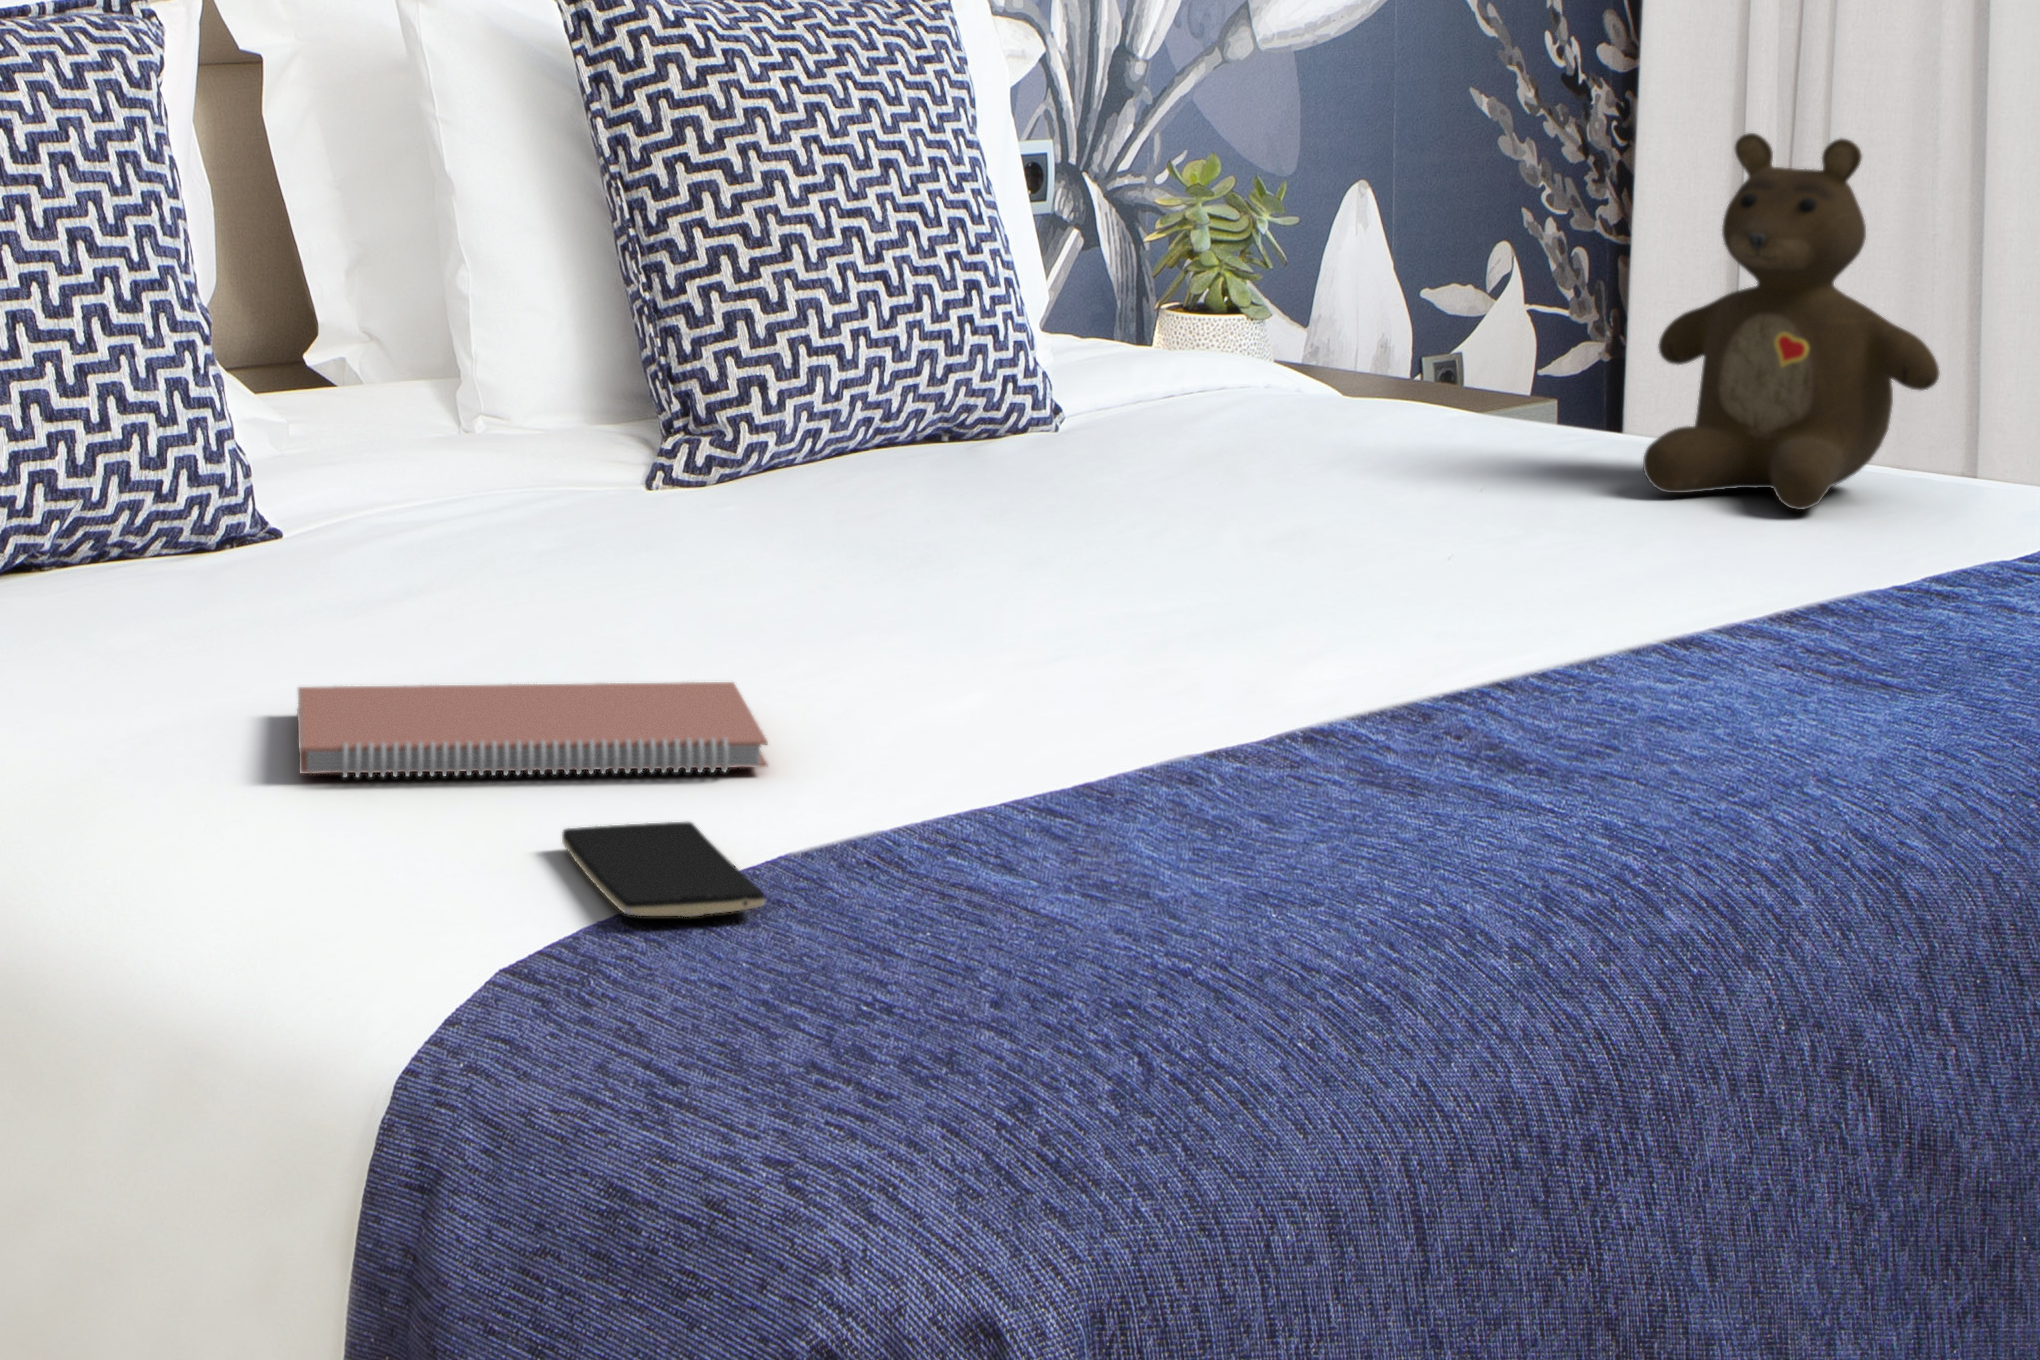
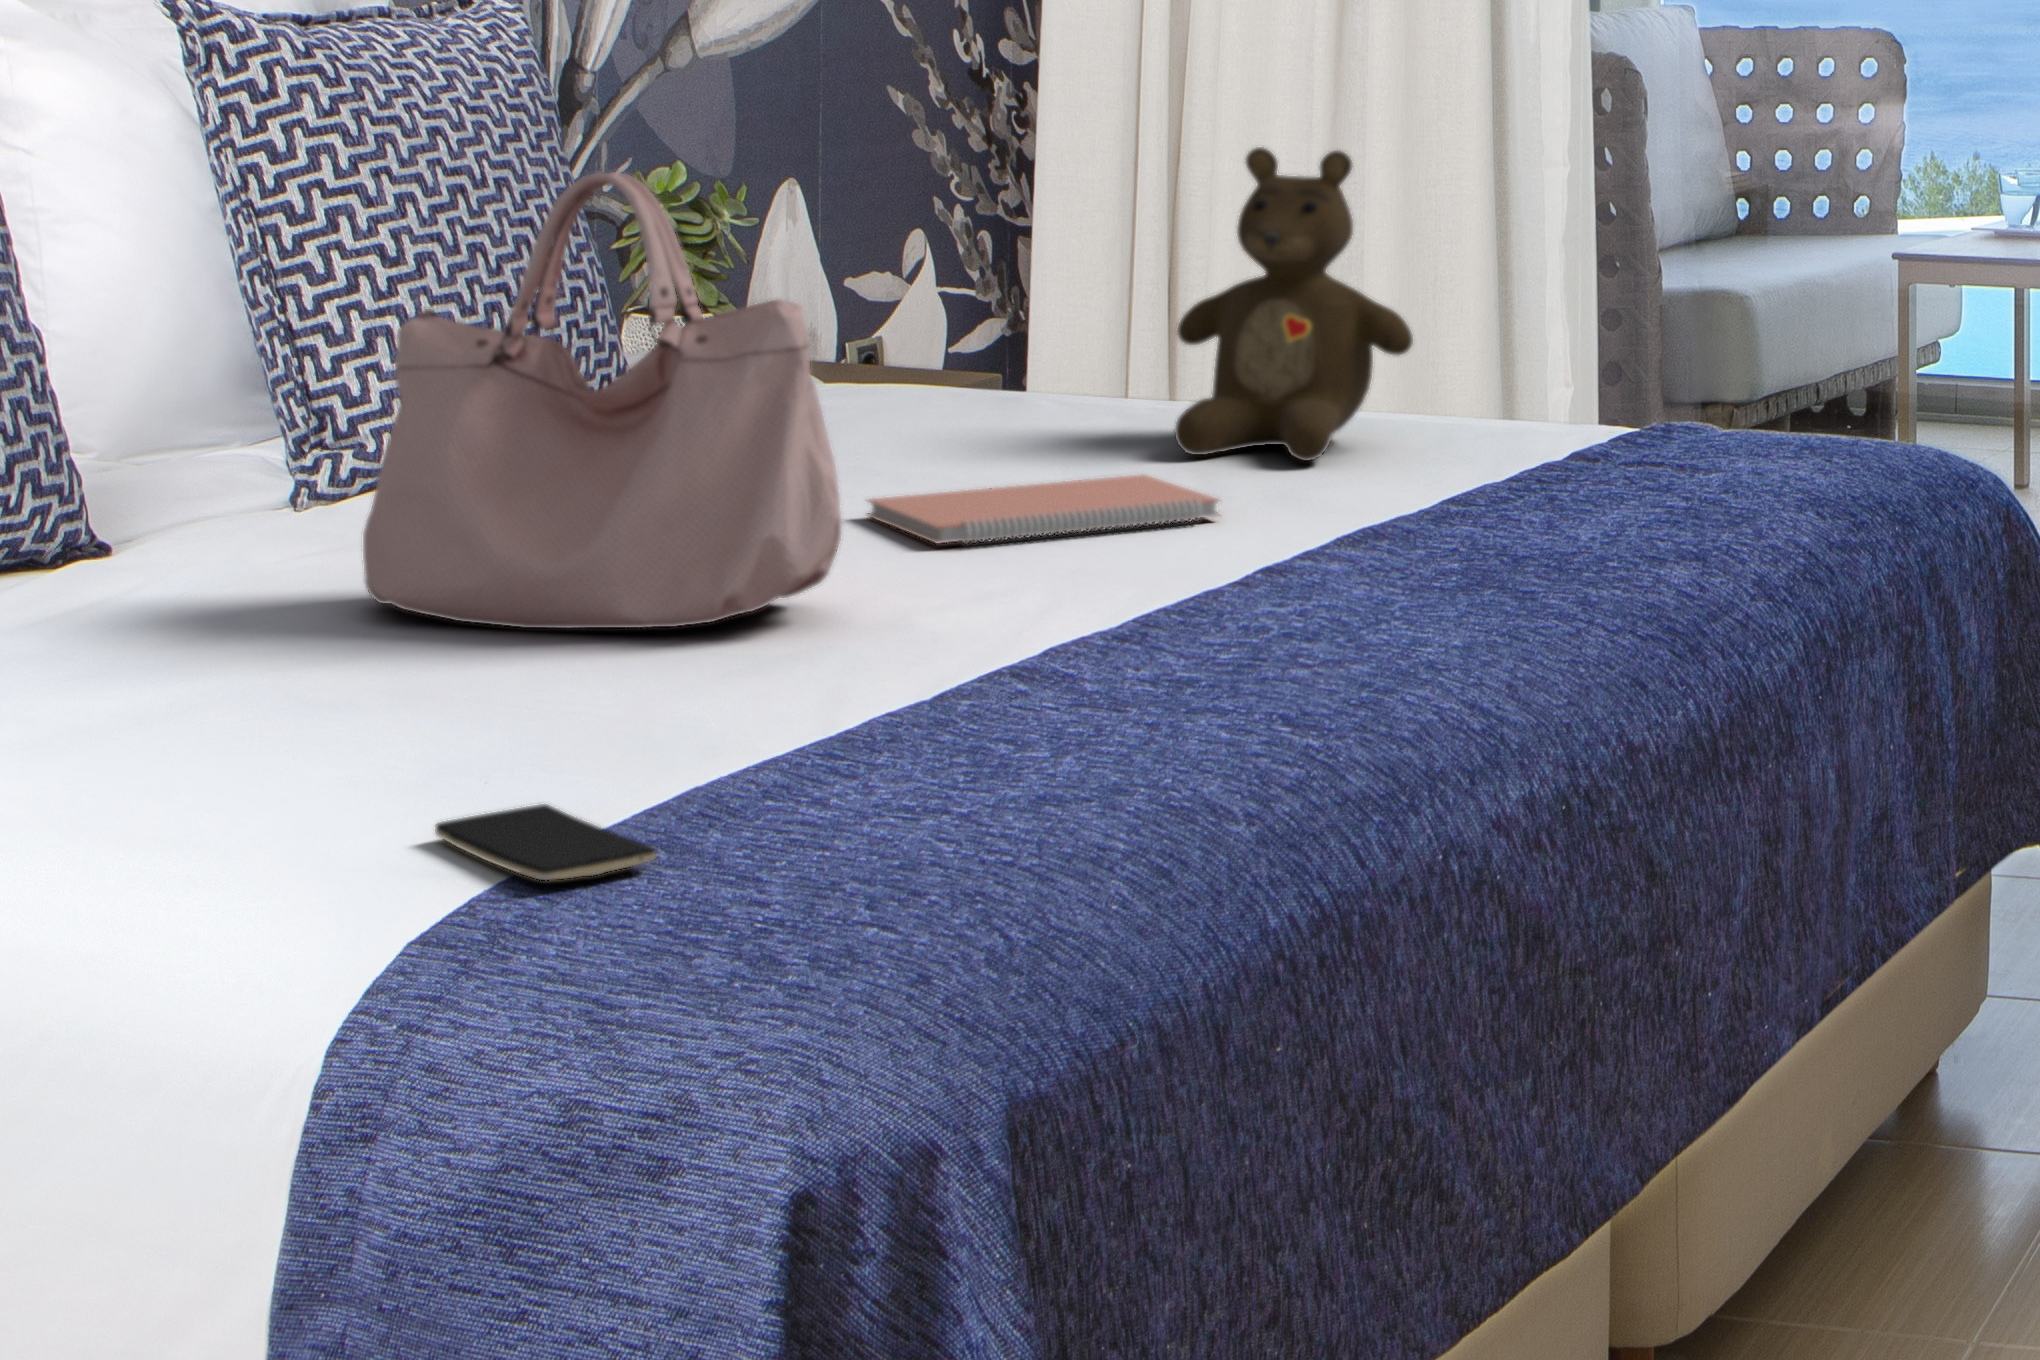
handbag: none [680,115,1157,631] -> present [363,172,842,628]
notebook: present [297,682,768,777] -> present [868,475,1219,544]

